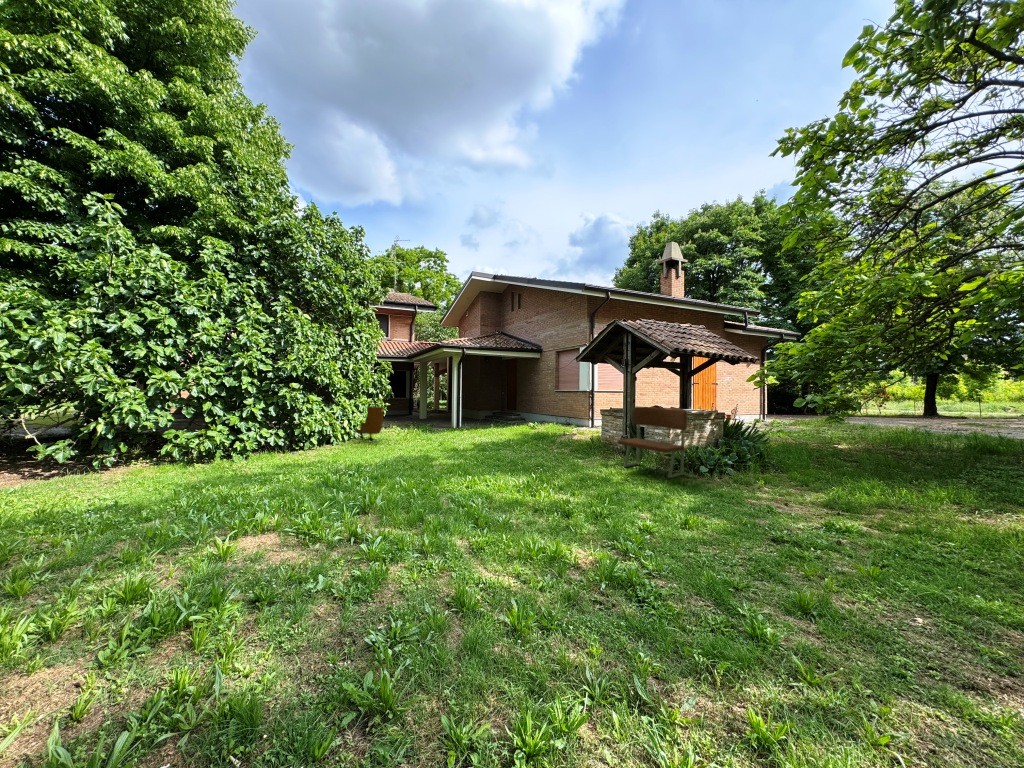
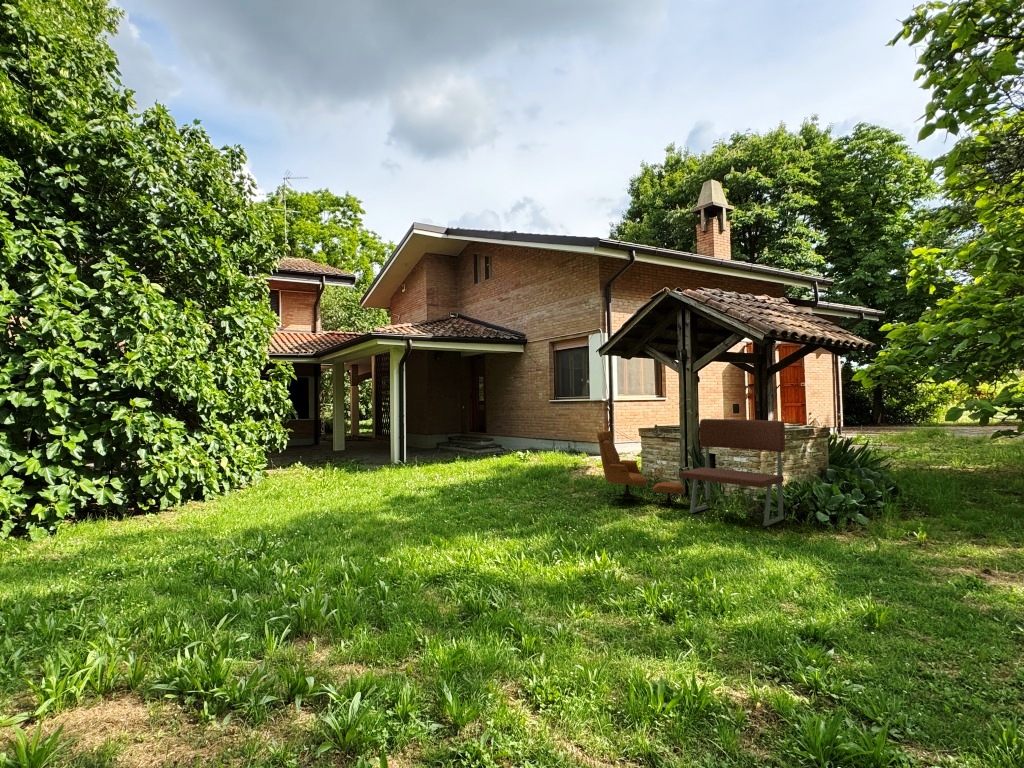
lounge chair: present [356,406,384,441] -> present [597,431,685,507]

